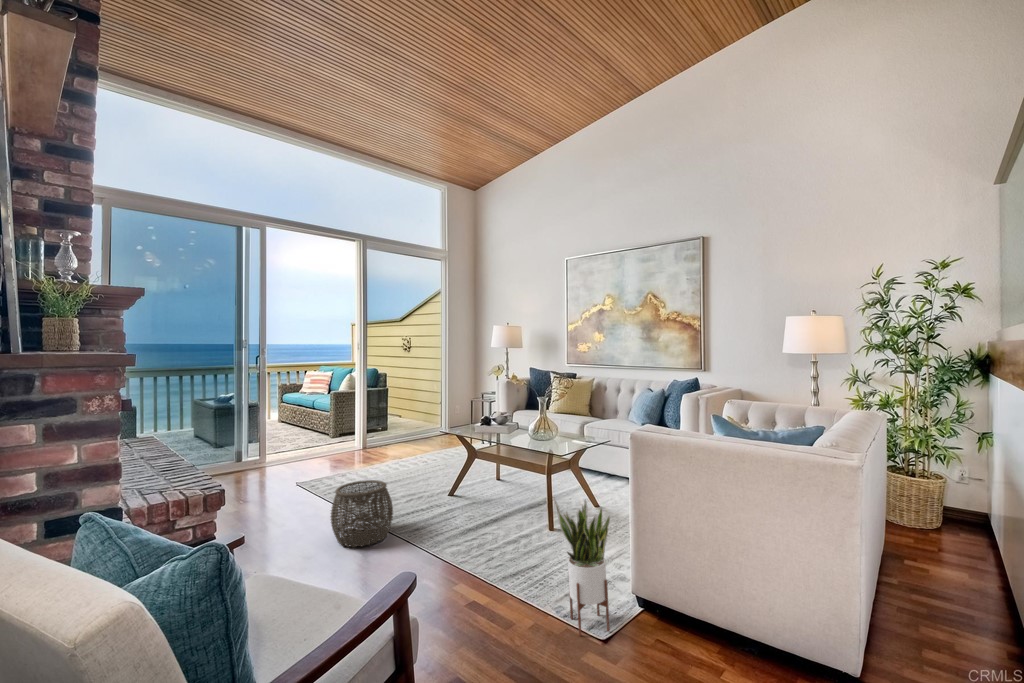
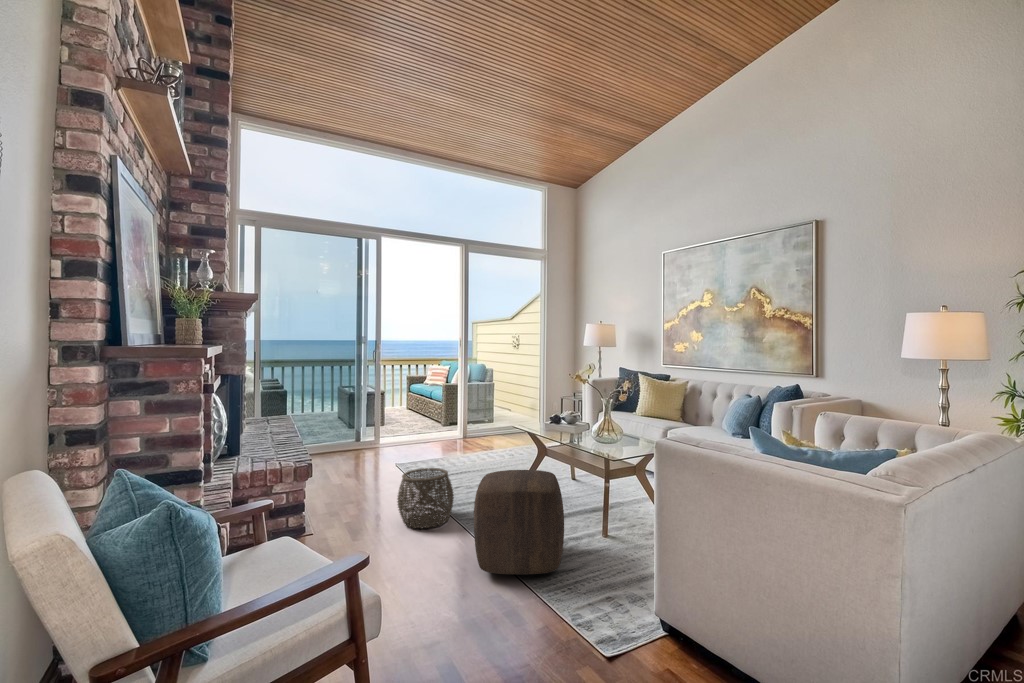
ottoman: none [436,473,529,580] -> present [474,470,564,574]
potted plant: present [554,500,610,636] -> none [566,502,623,650]

